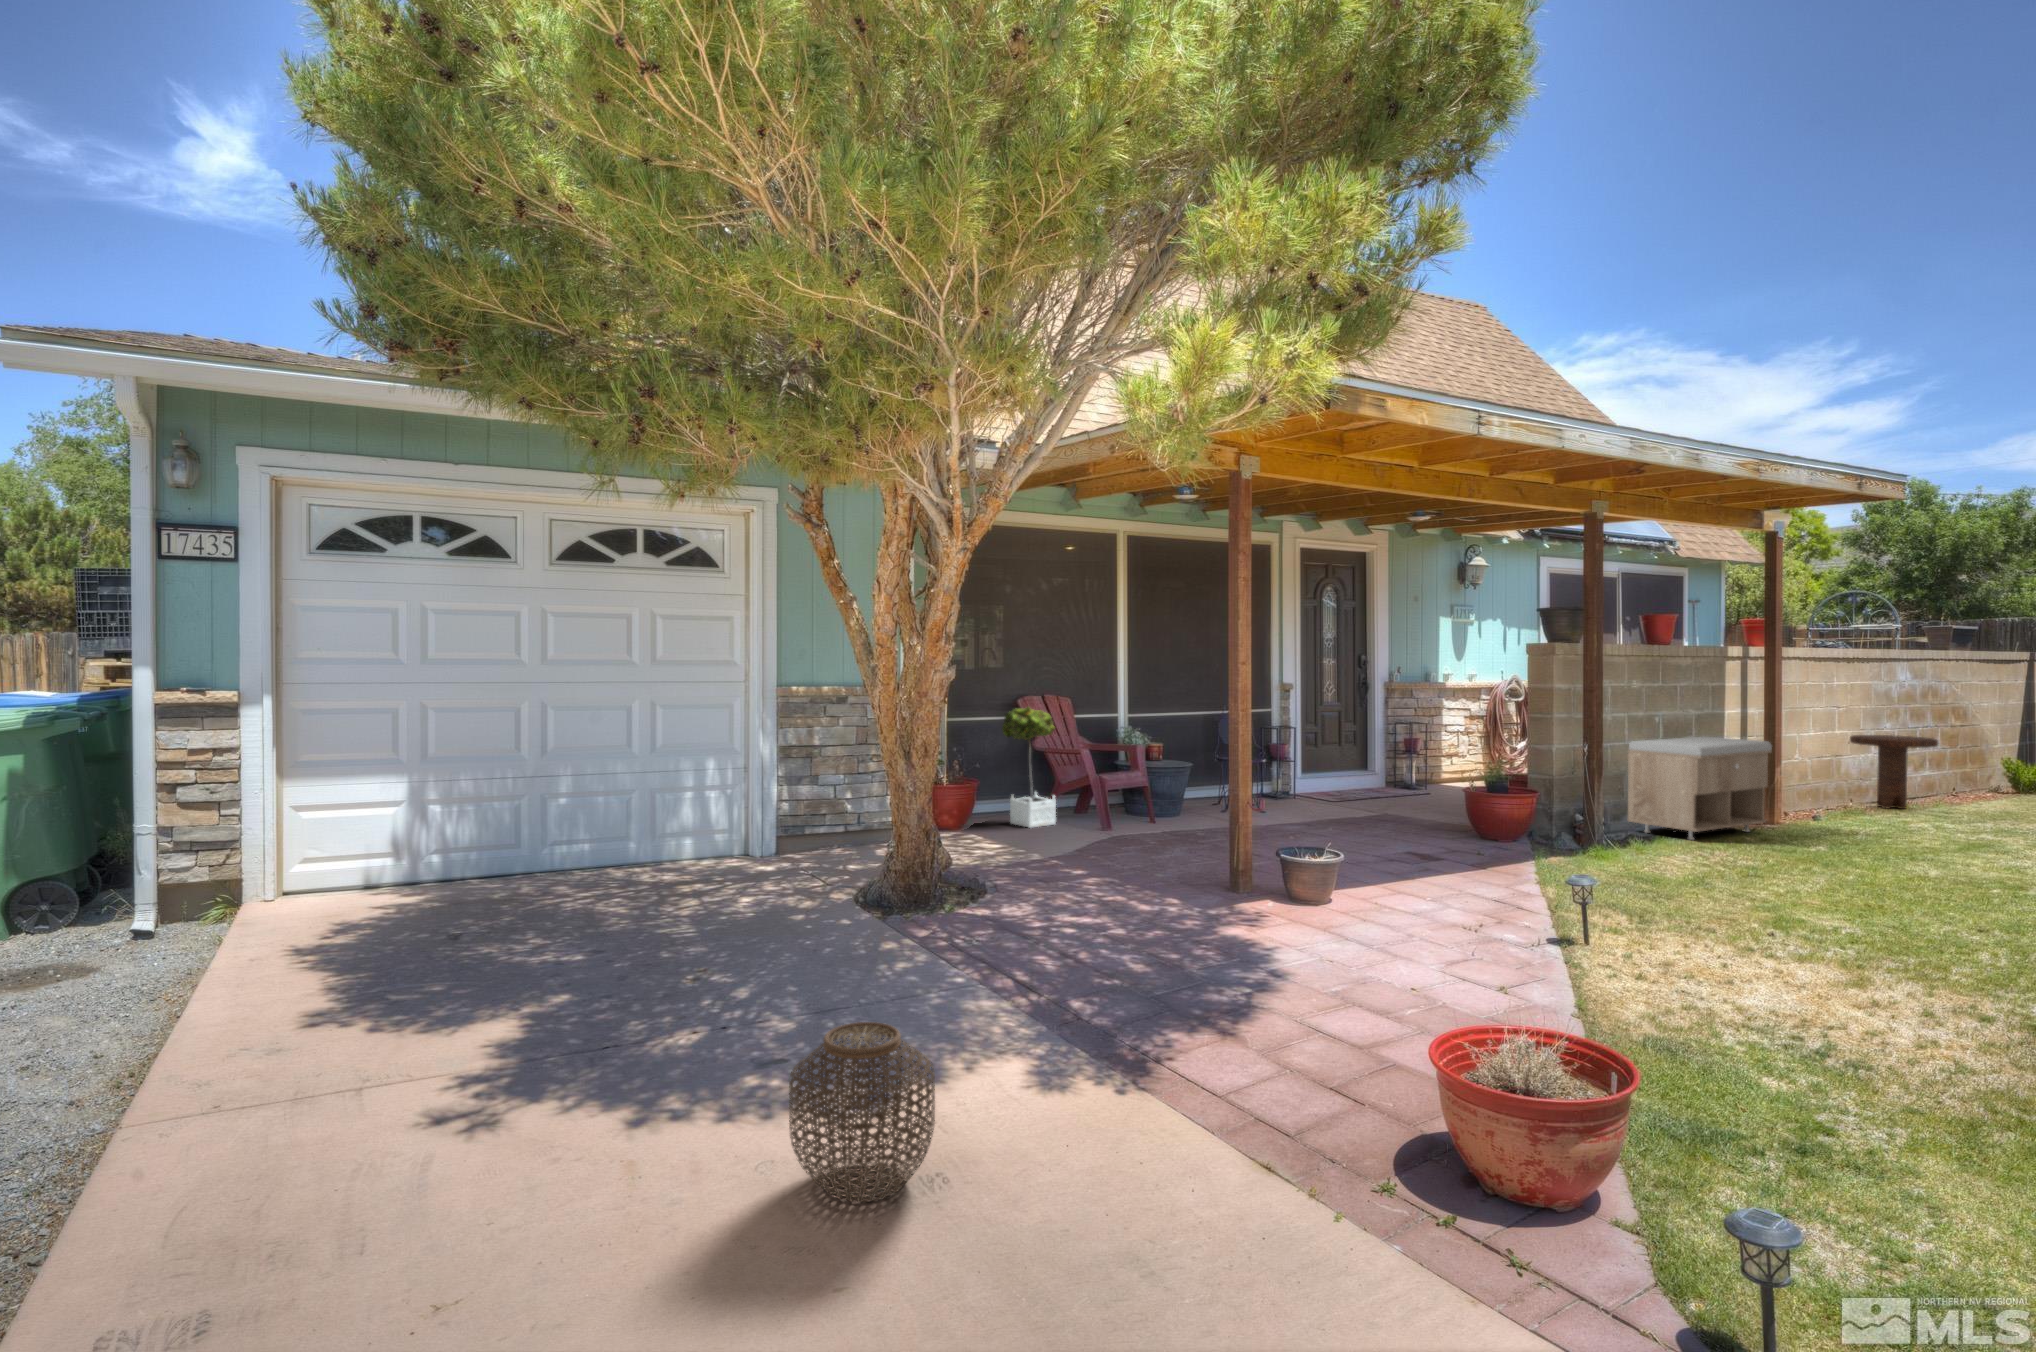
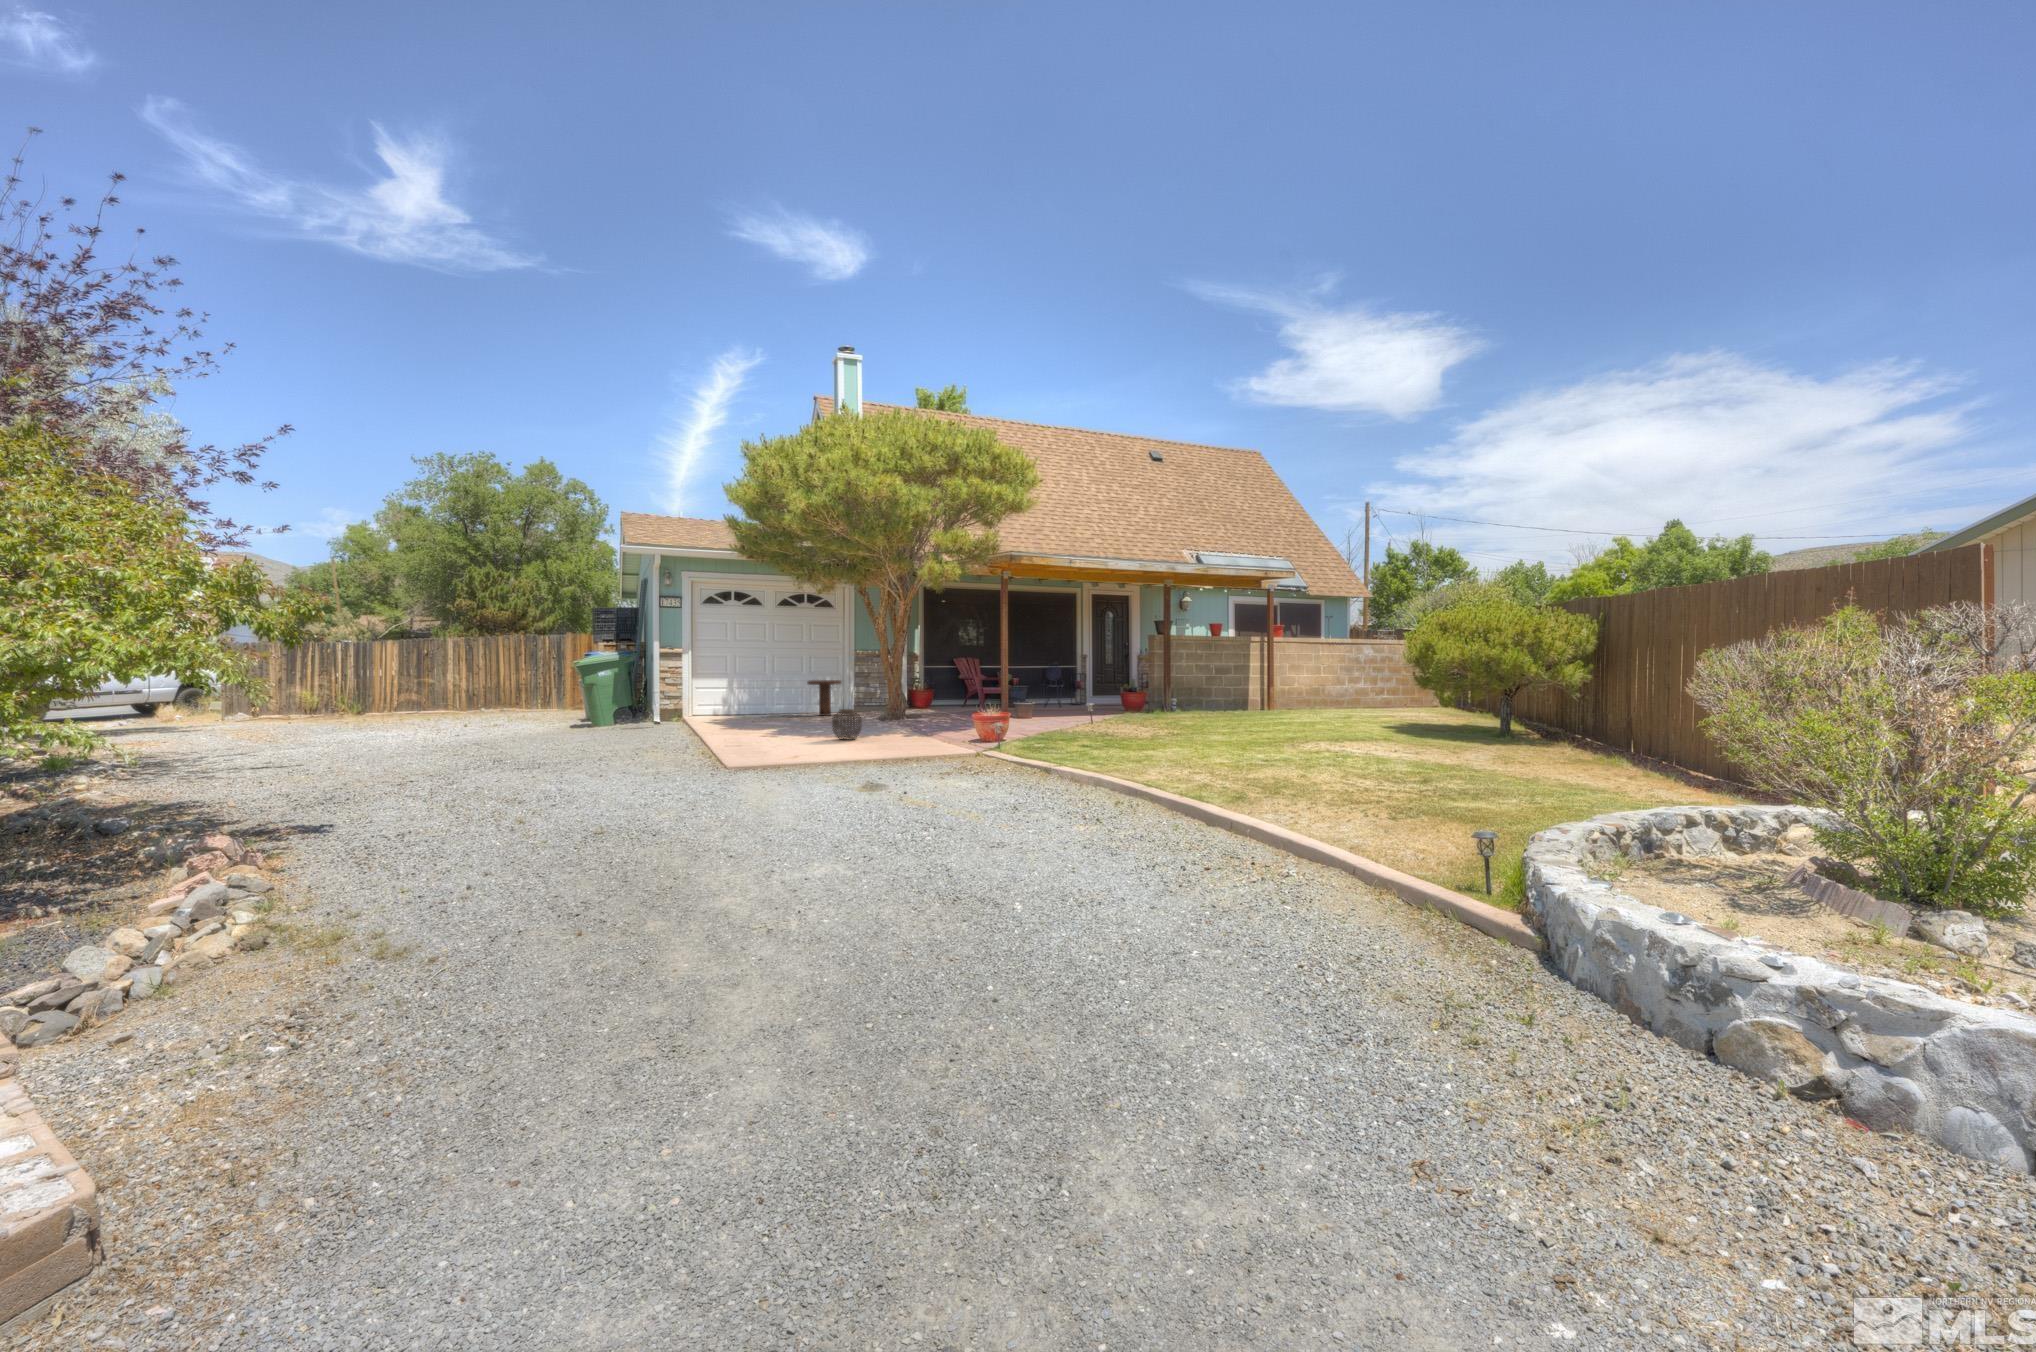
potted tree: present [1002,707,1056,828] -> none [947,661,968,709]
side table: present [1850,735,1938,809] -> present [807,680,841,716]
storage bench: present [1628,737,1772,840] -> none [1195,675,1252,713]

